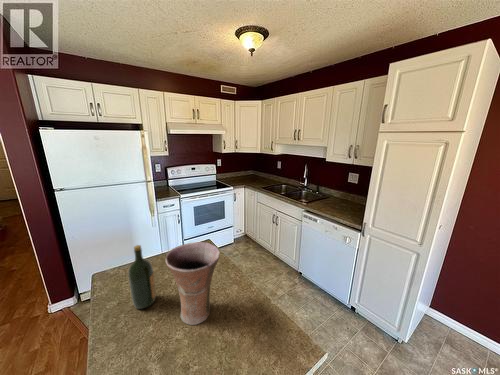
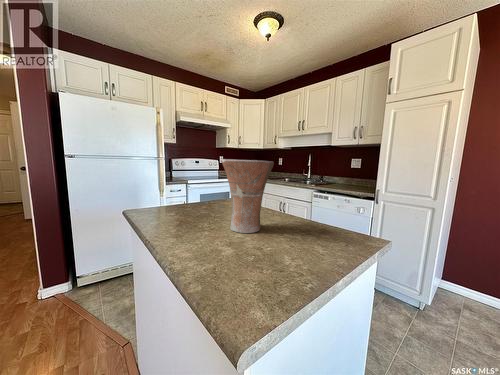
wine bottle: present [128,245,156,309] -> none [176,157,200,226]

